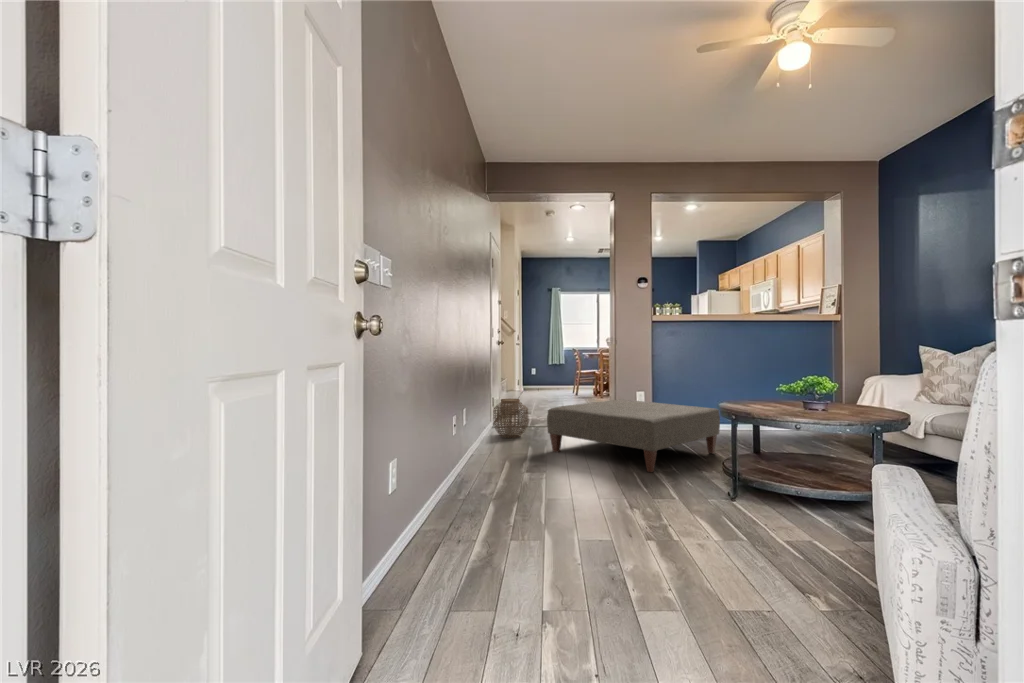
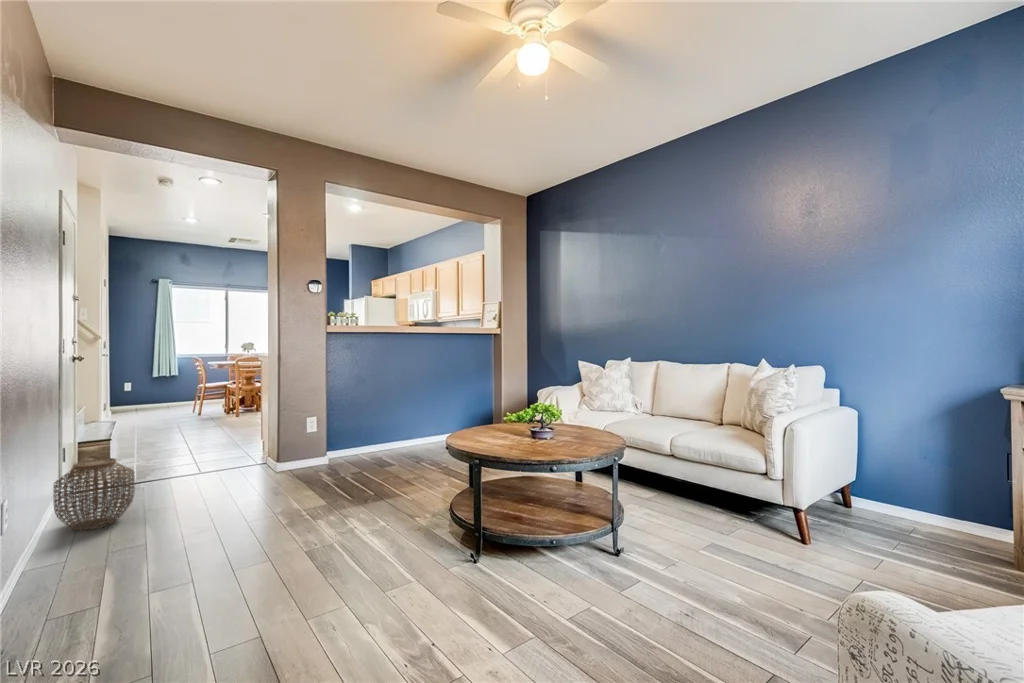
ottoman: present [547,400,720,472] -> none [179,436,425,549]

